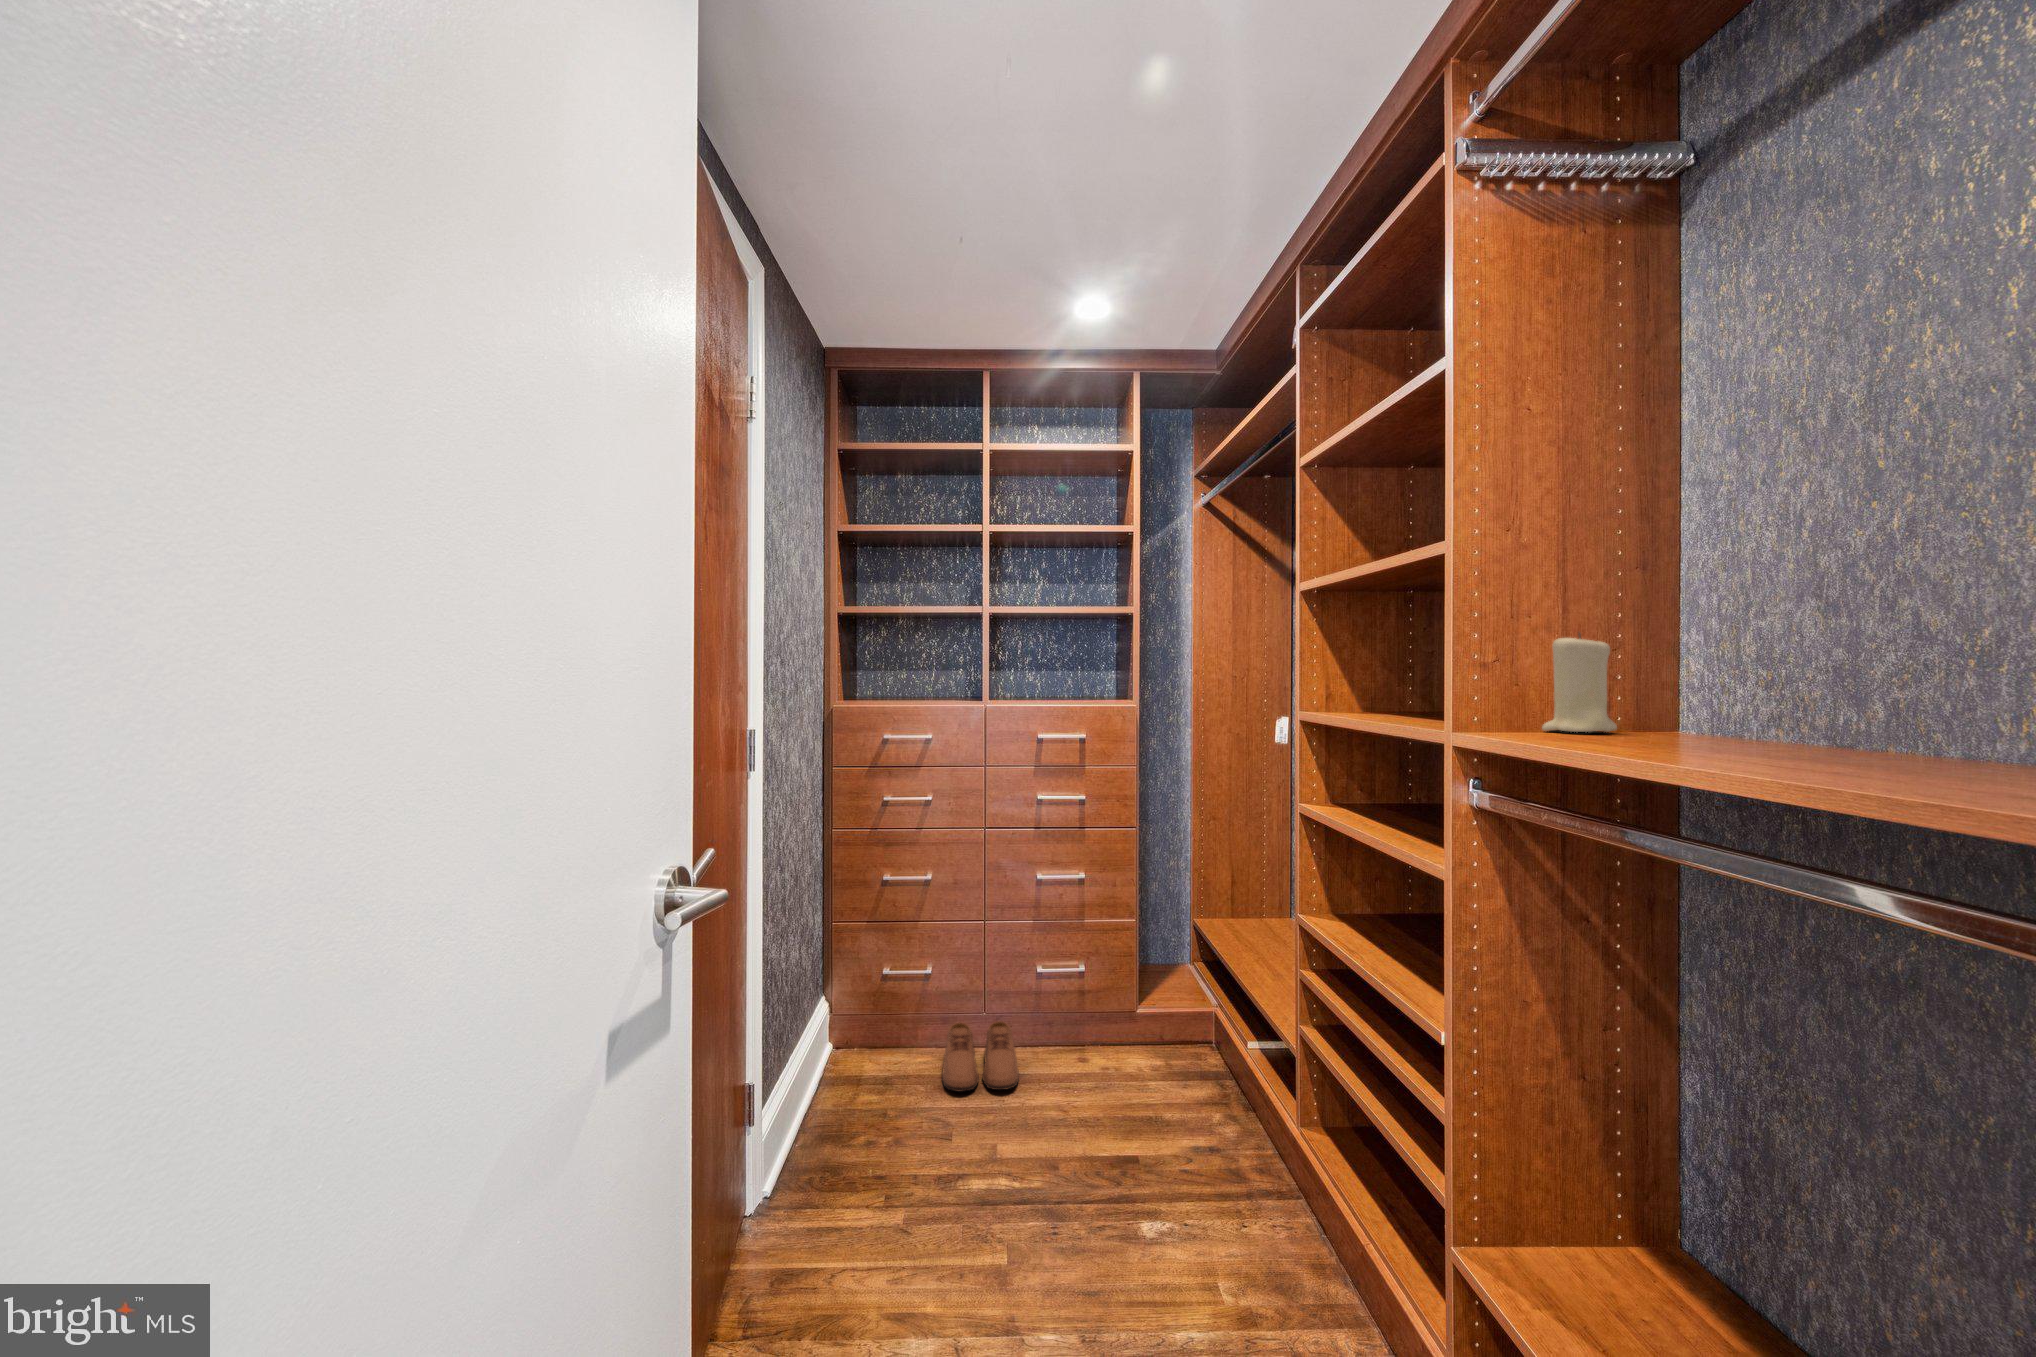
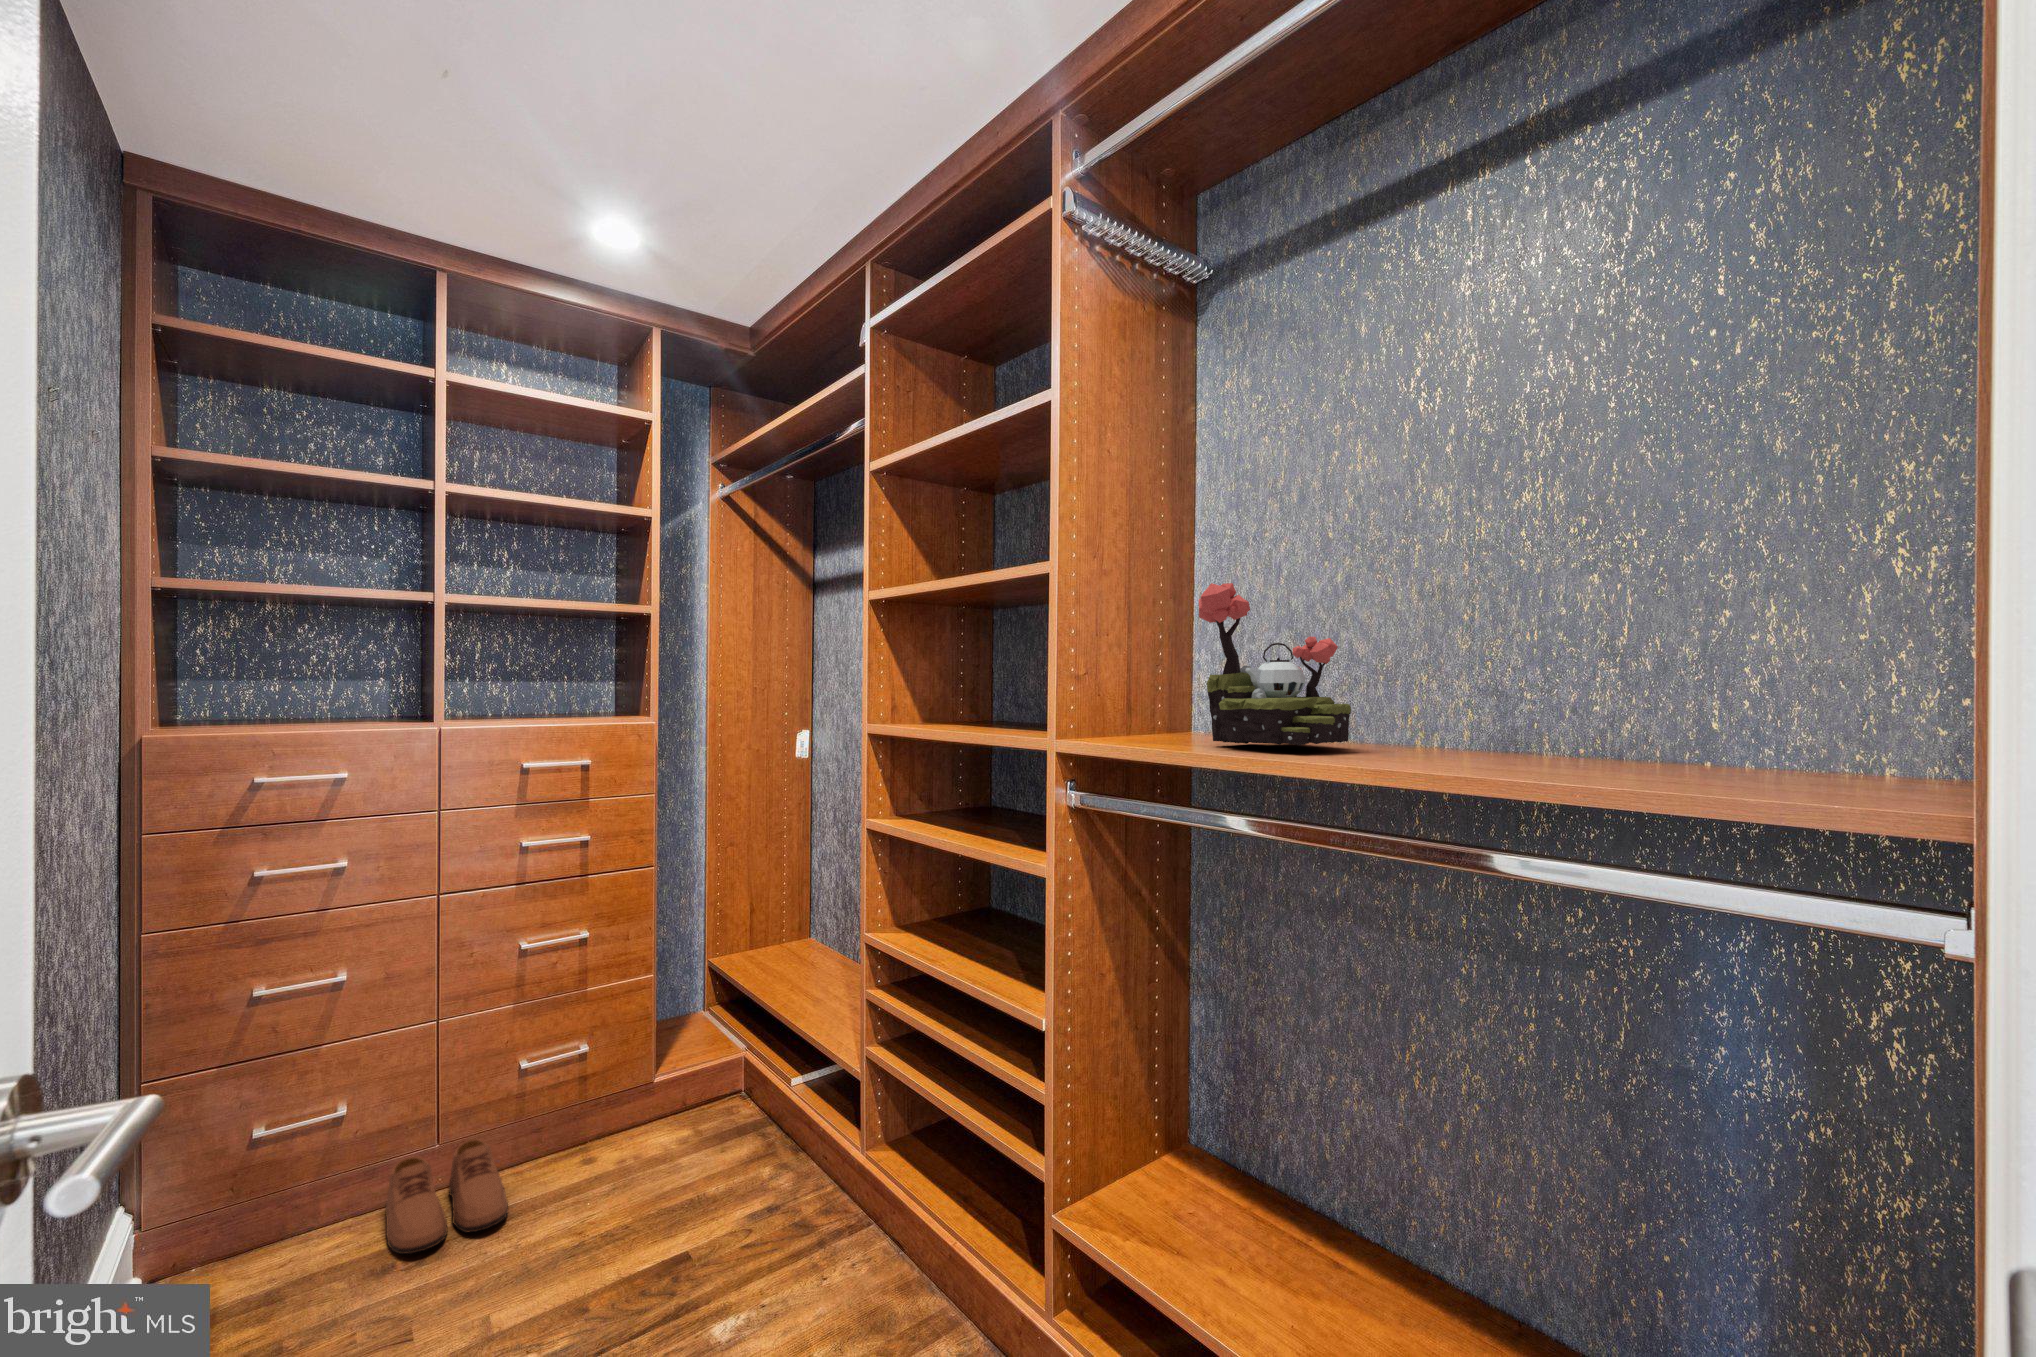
plant: none [1628,545,1868,750] -> present [1199,583,1351,746]
candle: present [1542,633,1617,732] -> none [1113,650,1165,736]

